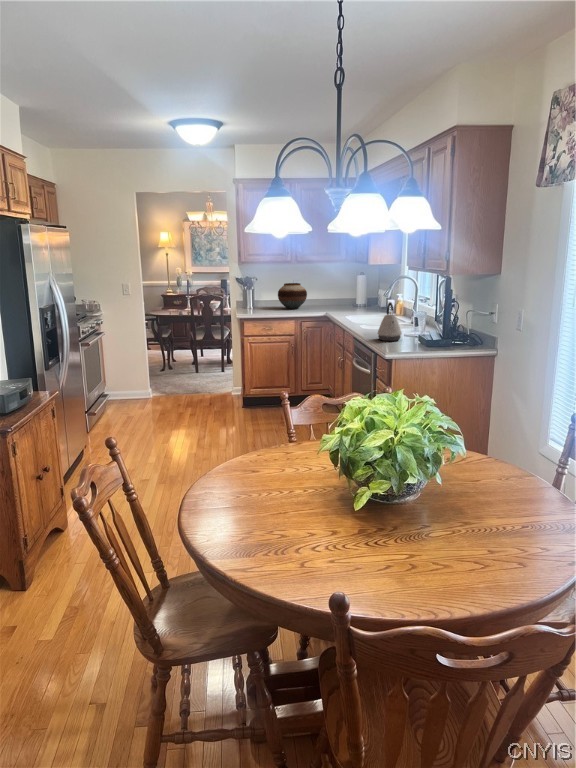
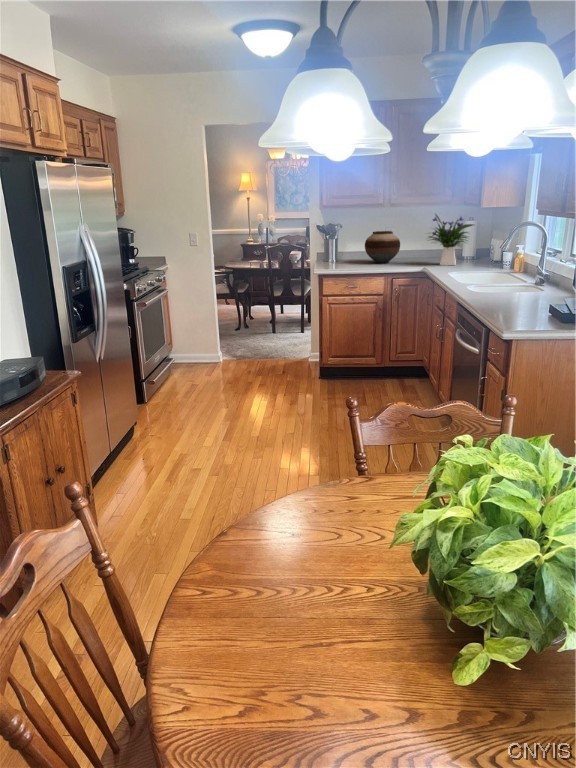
flower arrangement: none [327,269,366,311] -> present [429,215,473,265]
kettle: present [378,302,402,341] -> none [492,258,526,312]

